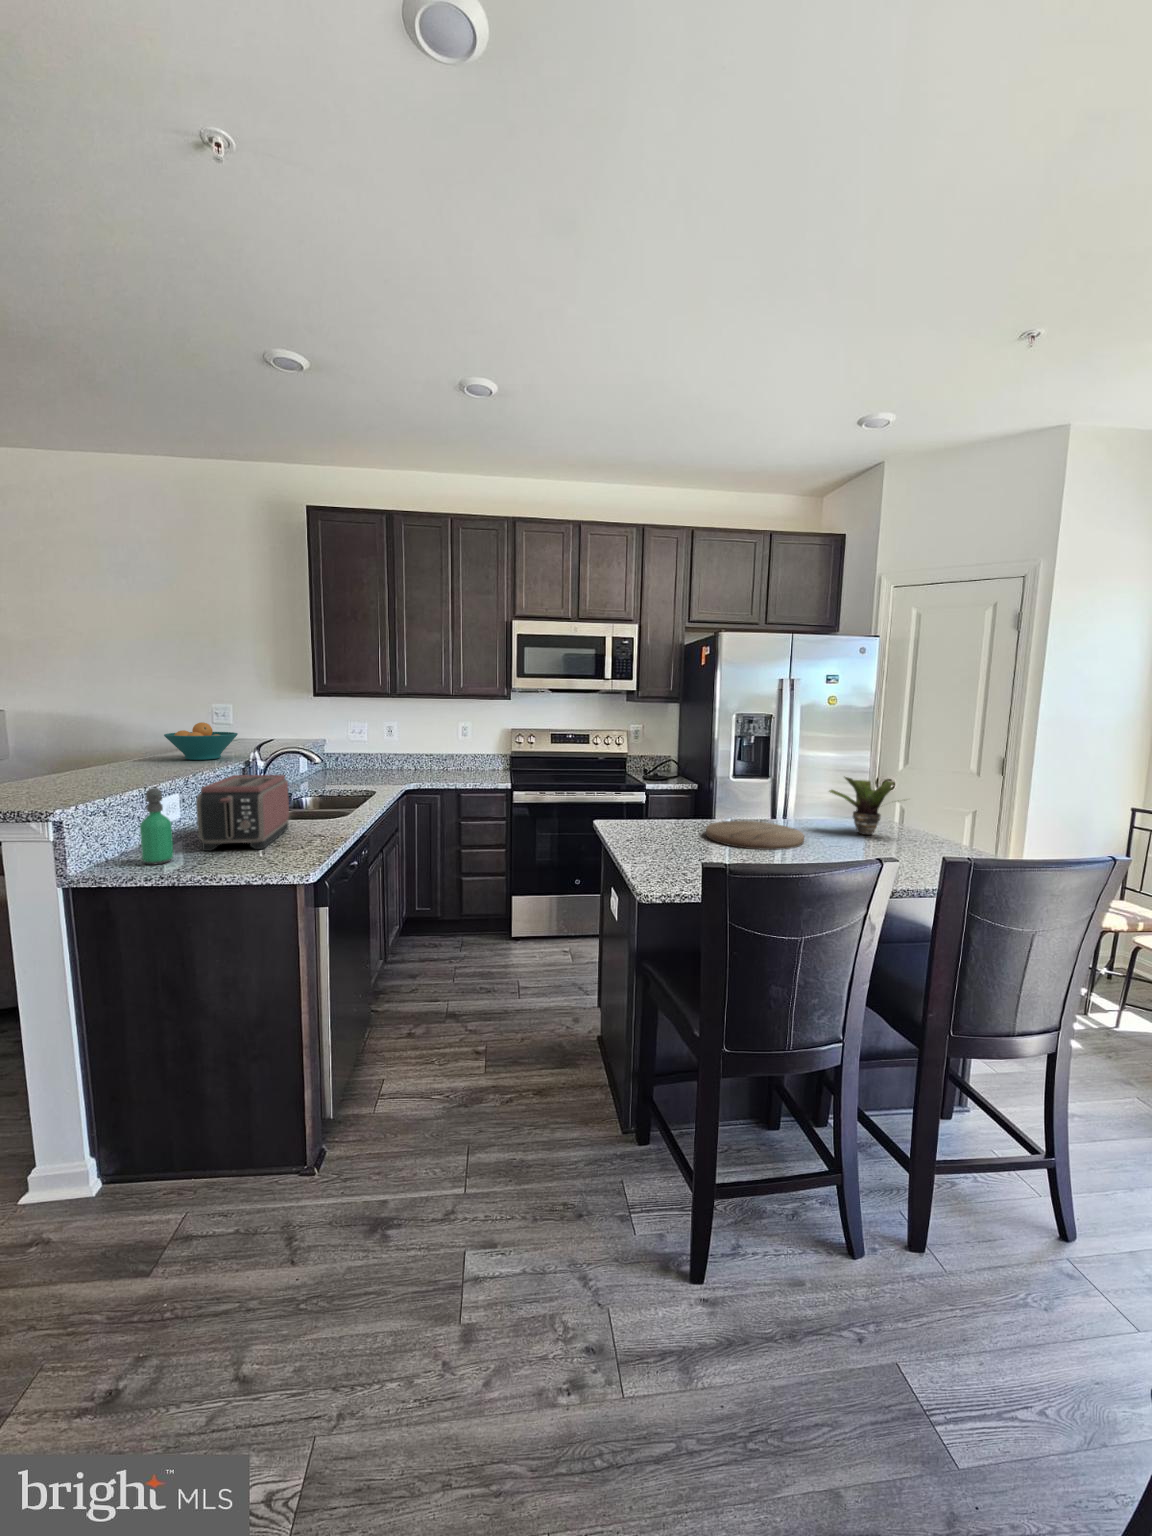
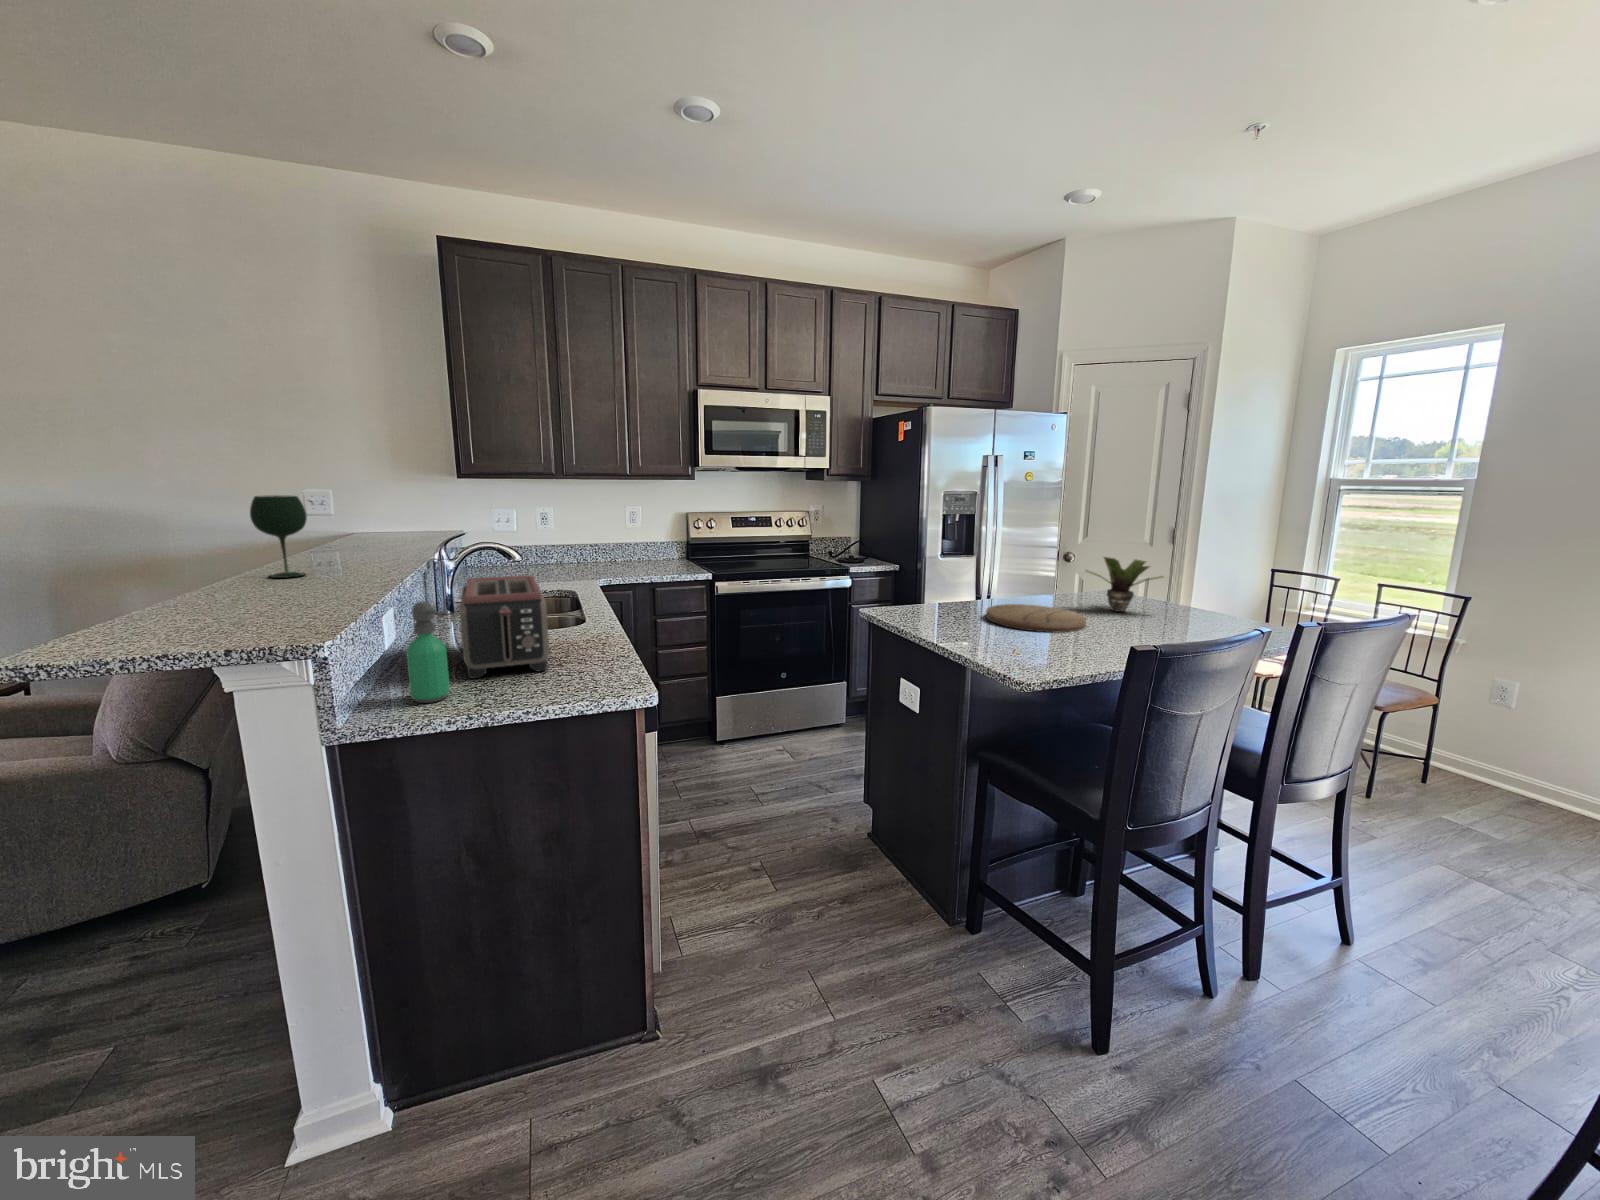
wine glass: none [104,711,143,770] -> present [250,495,307,578]
fruit bowl: present [164,722,238,760] -> none [307,509,408,559]

